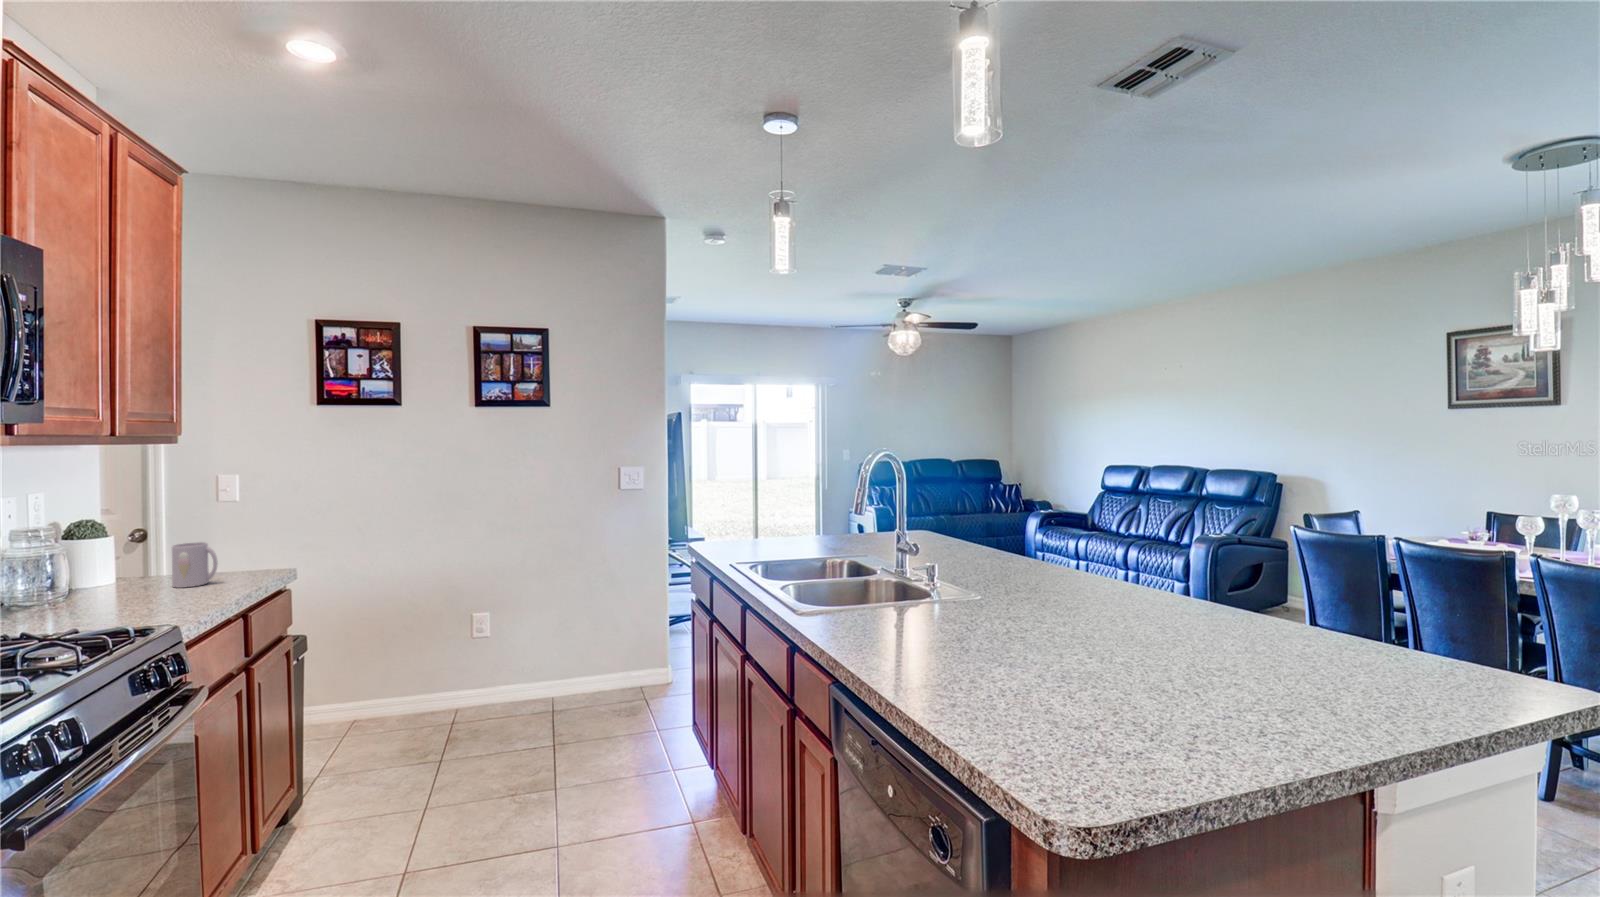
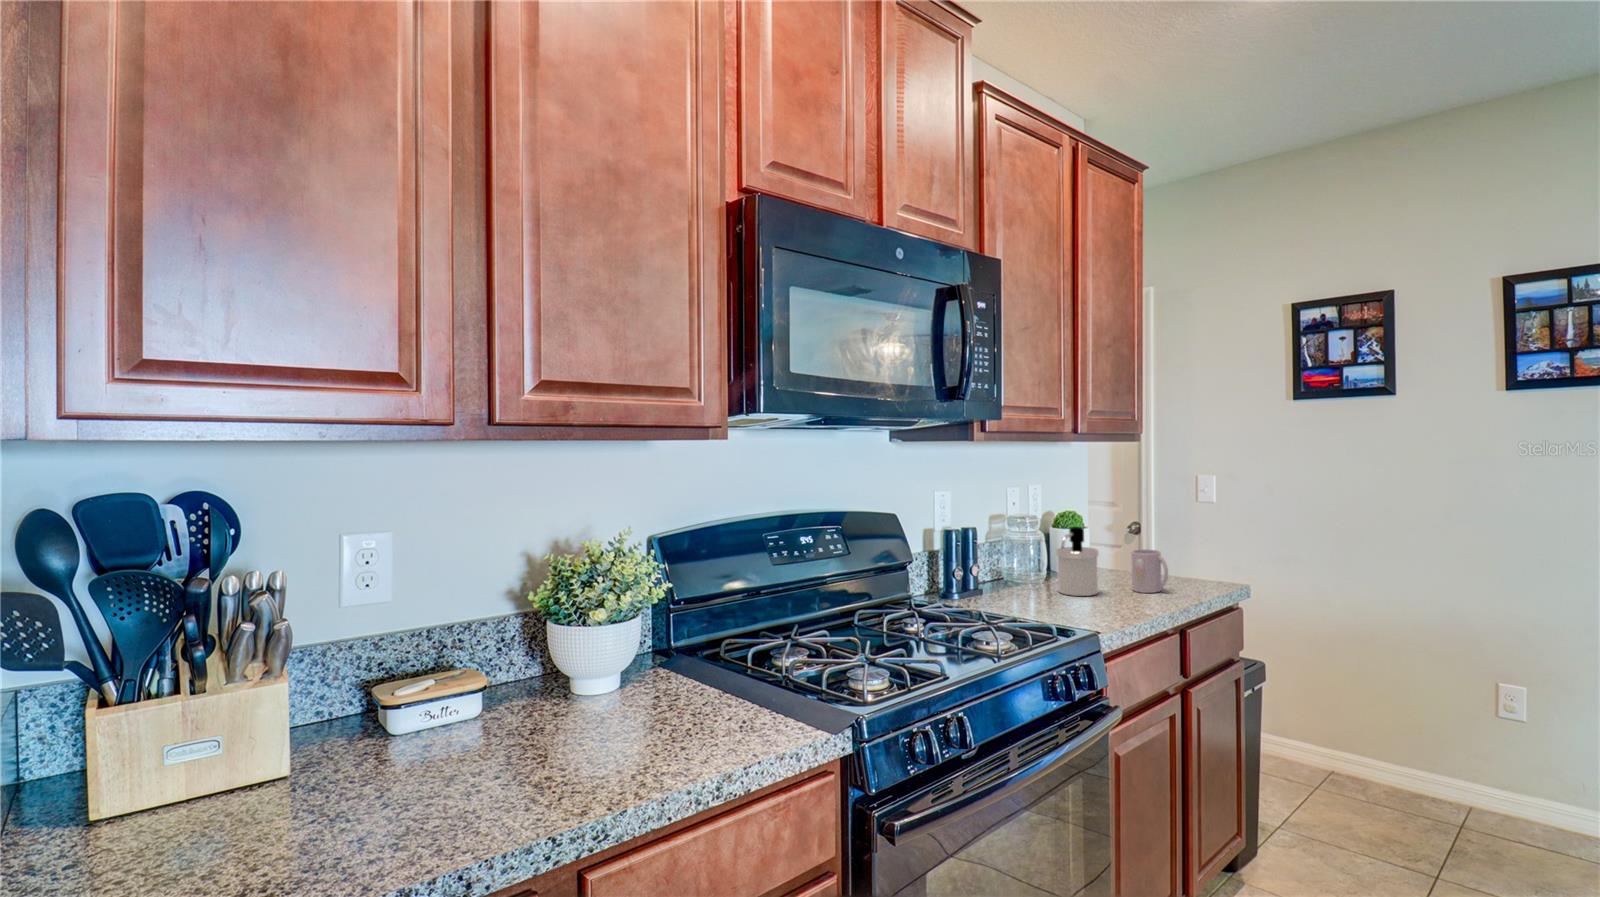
soap dispenser: none [69,524,132,603] -> present [1056,527,1098,596]

